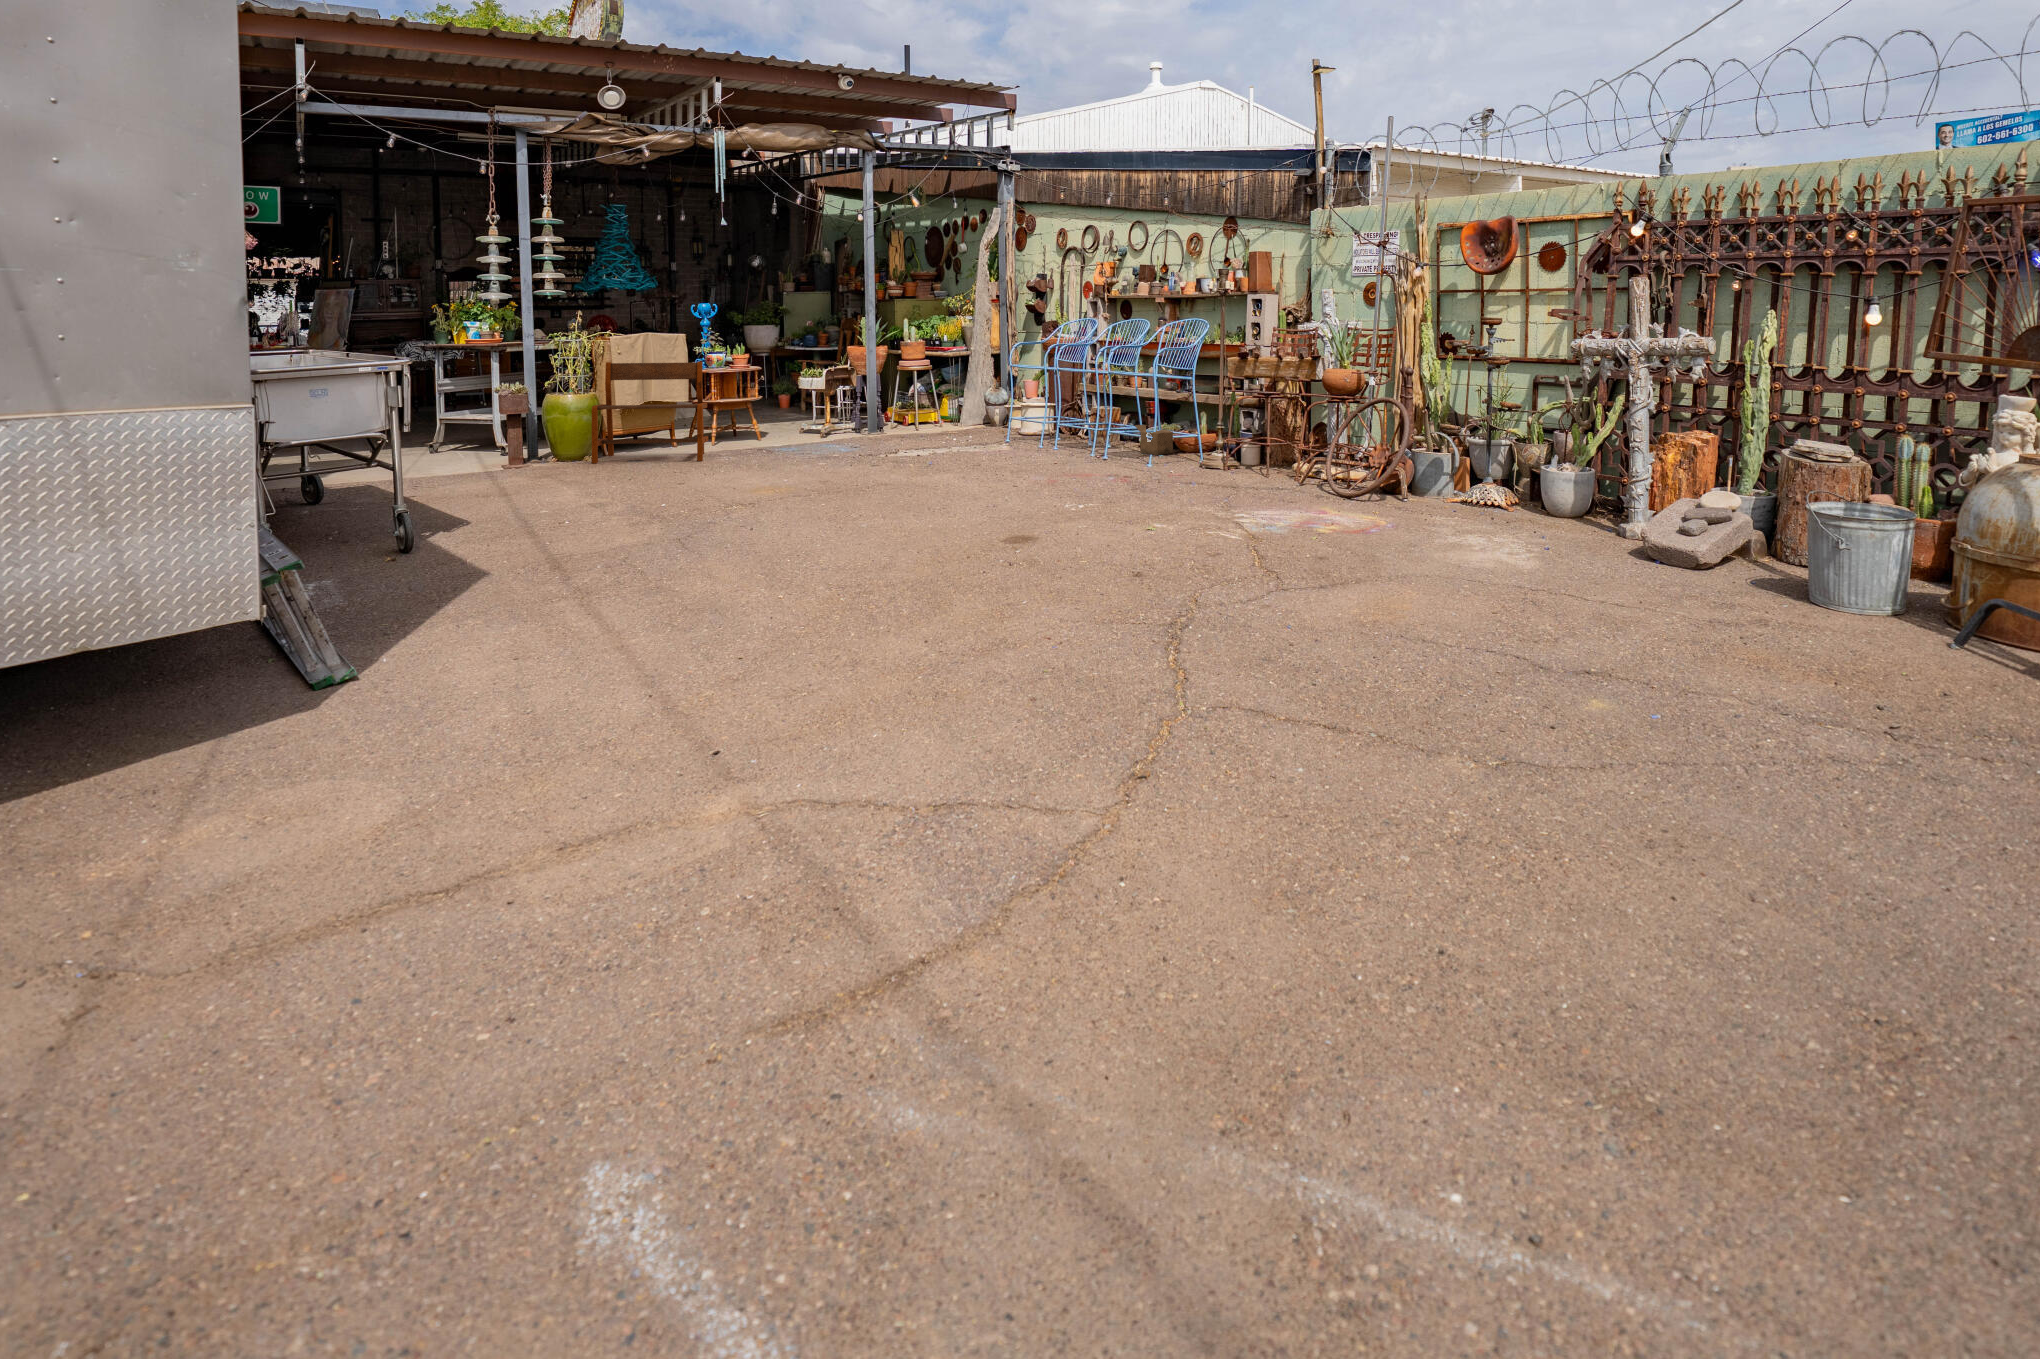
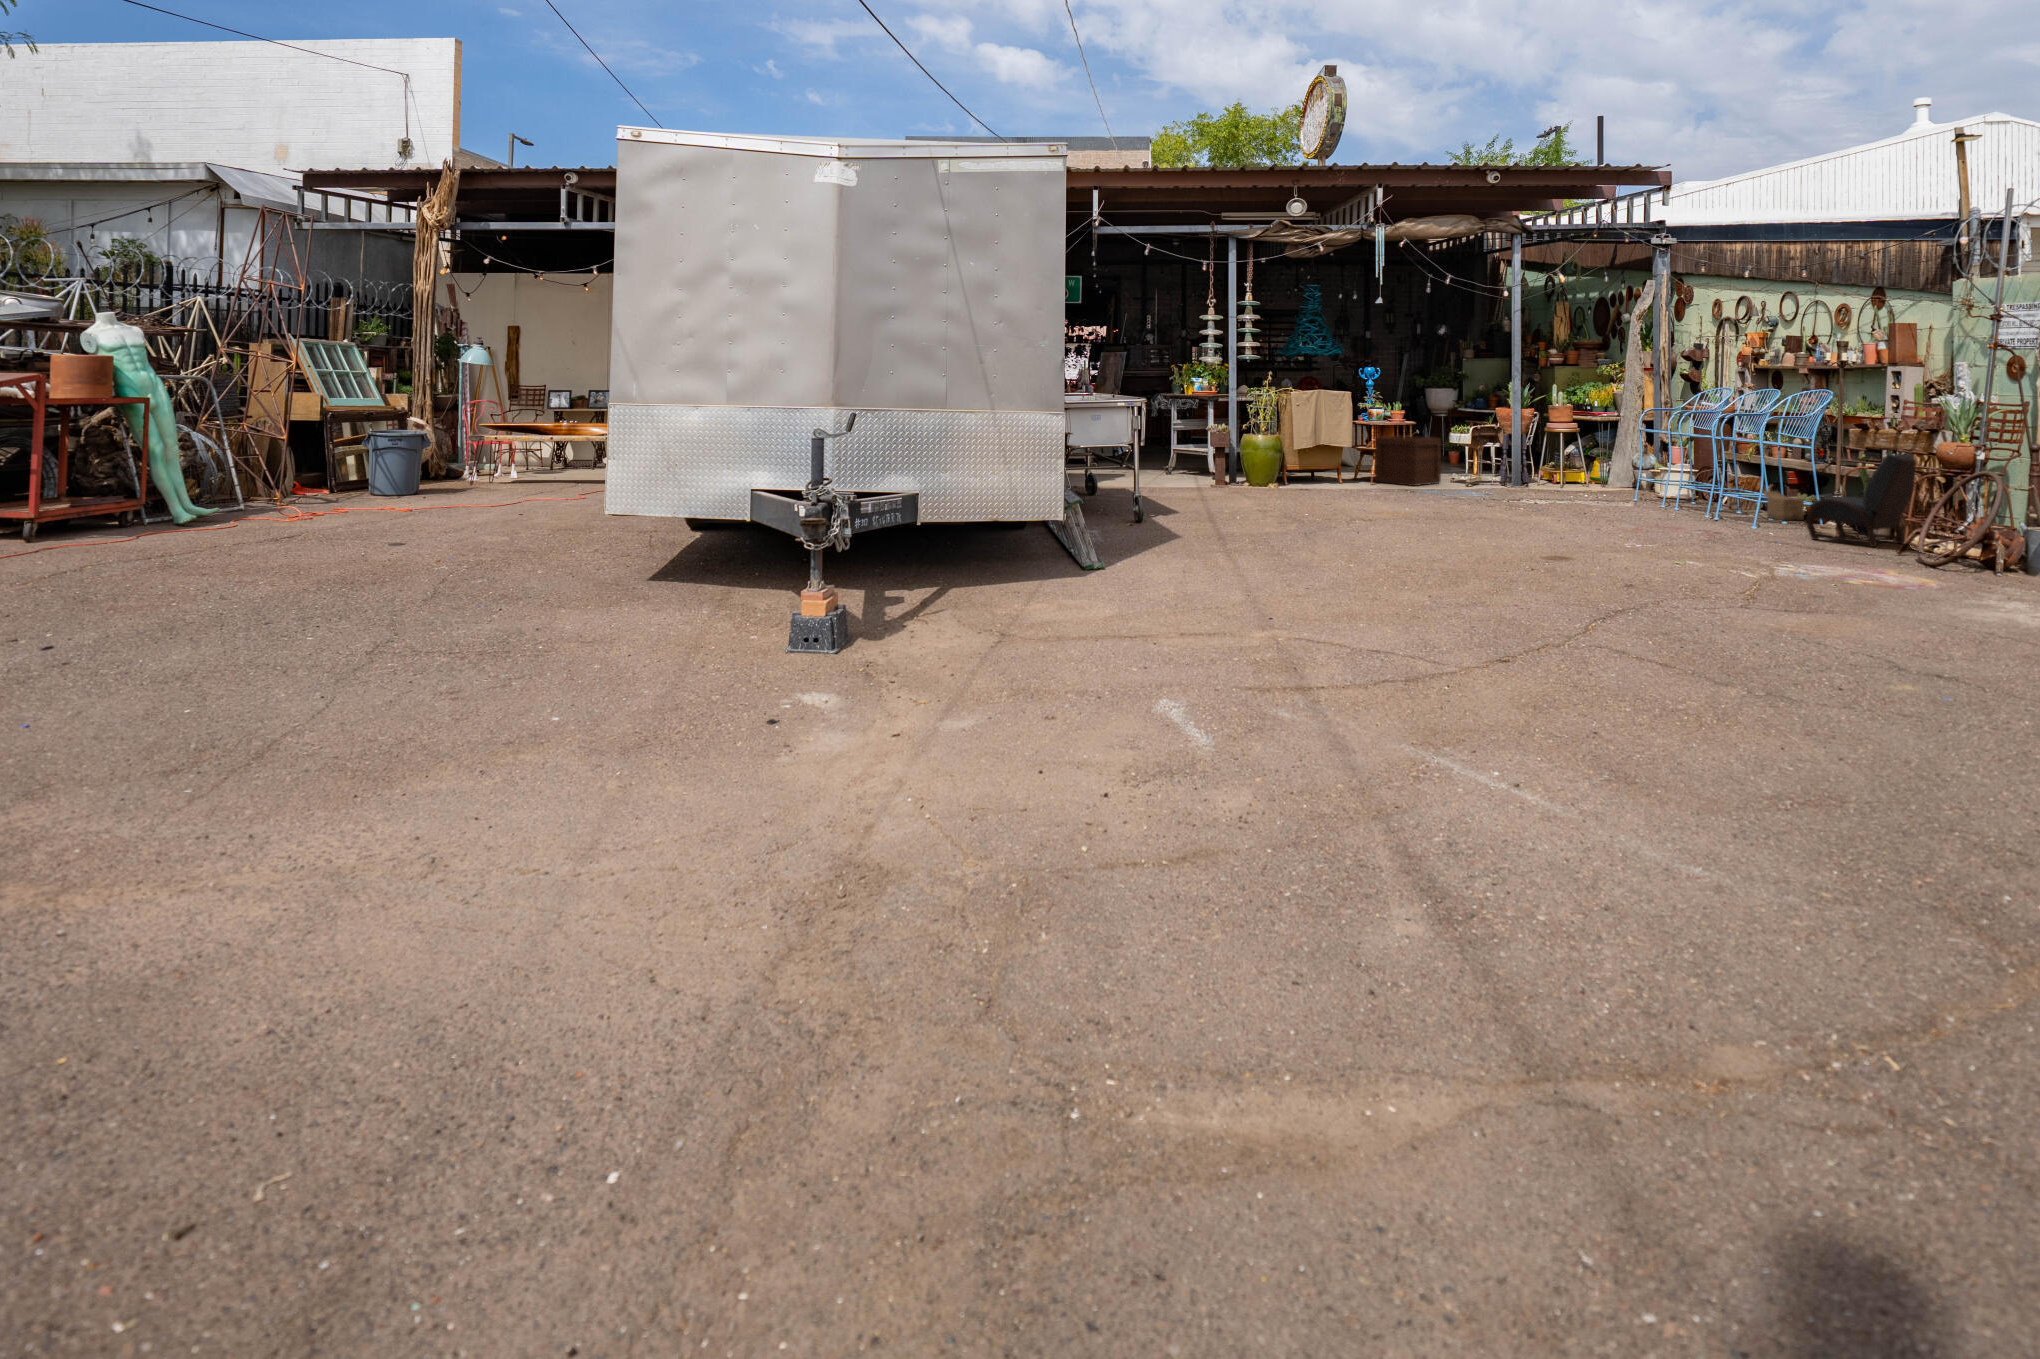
bench: present [592,361,708,464] -> none [1271,412,1361,492]
lounge chair: none [1201,382,1302,480] -> present [1806,454,1916,547]
wooden crate: none [720,384,797,445] -> present [1375,436,1441,486]

